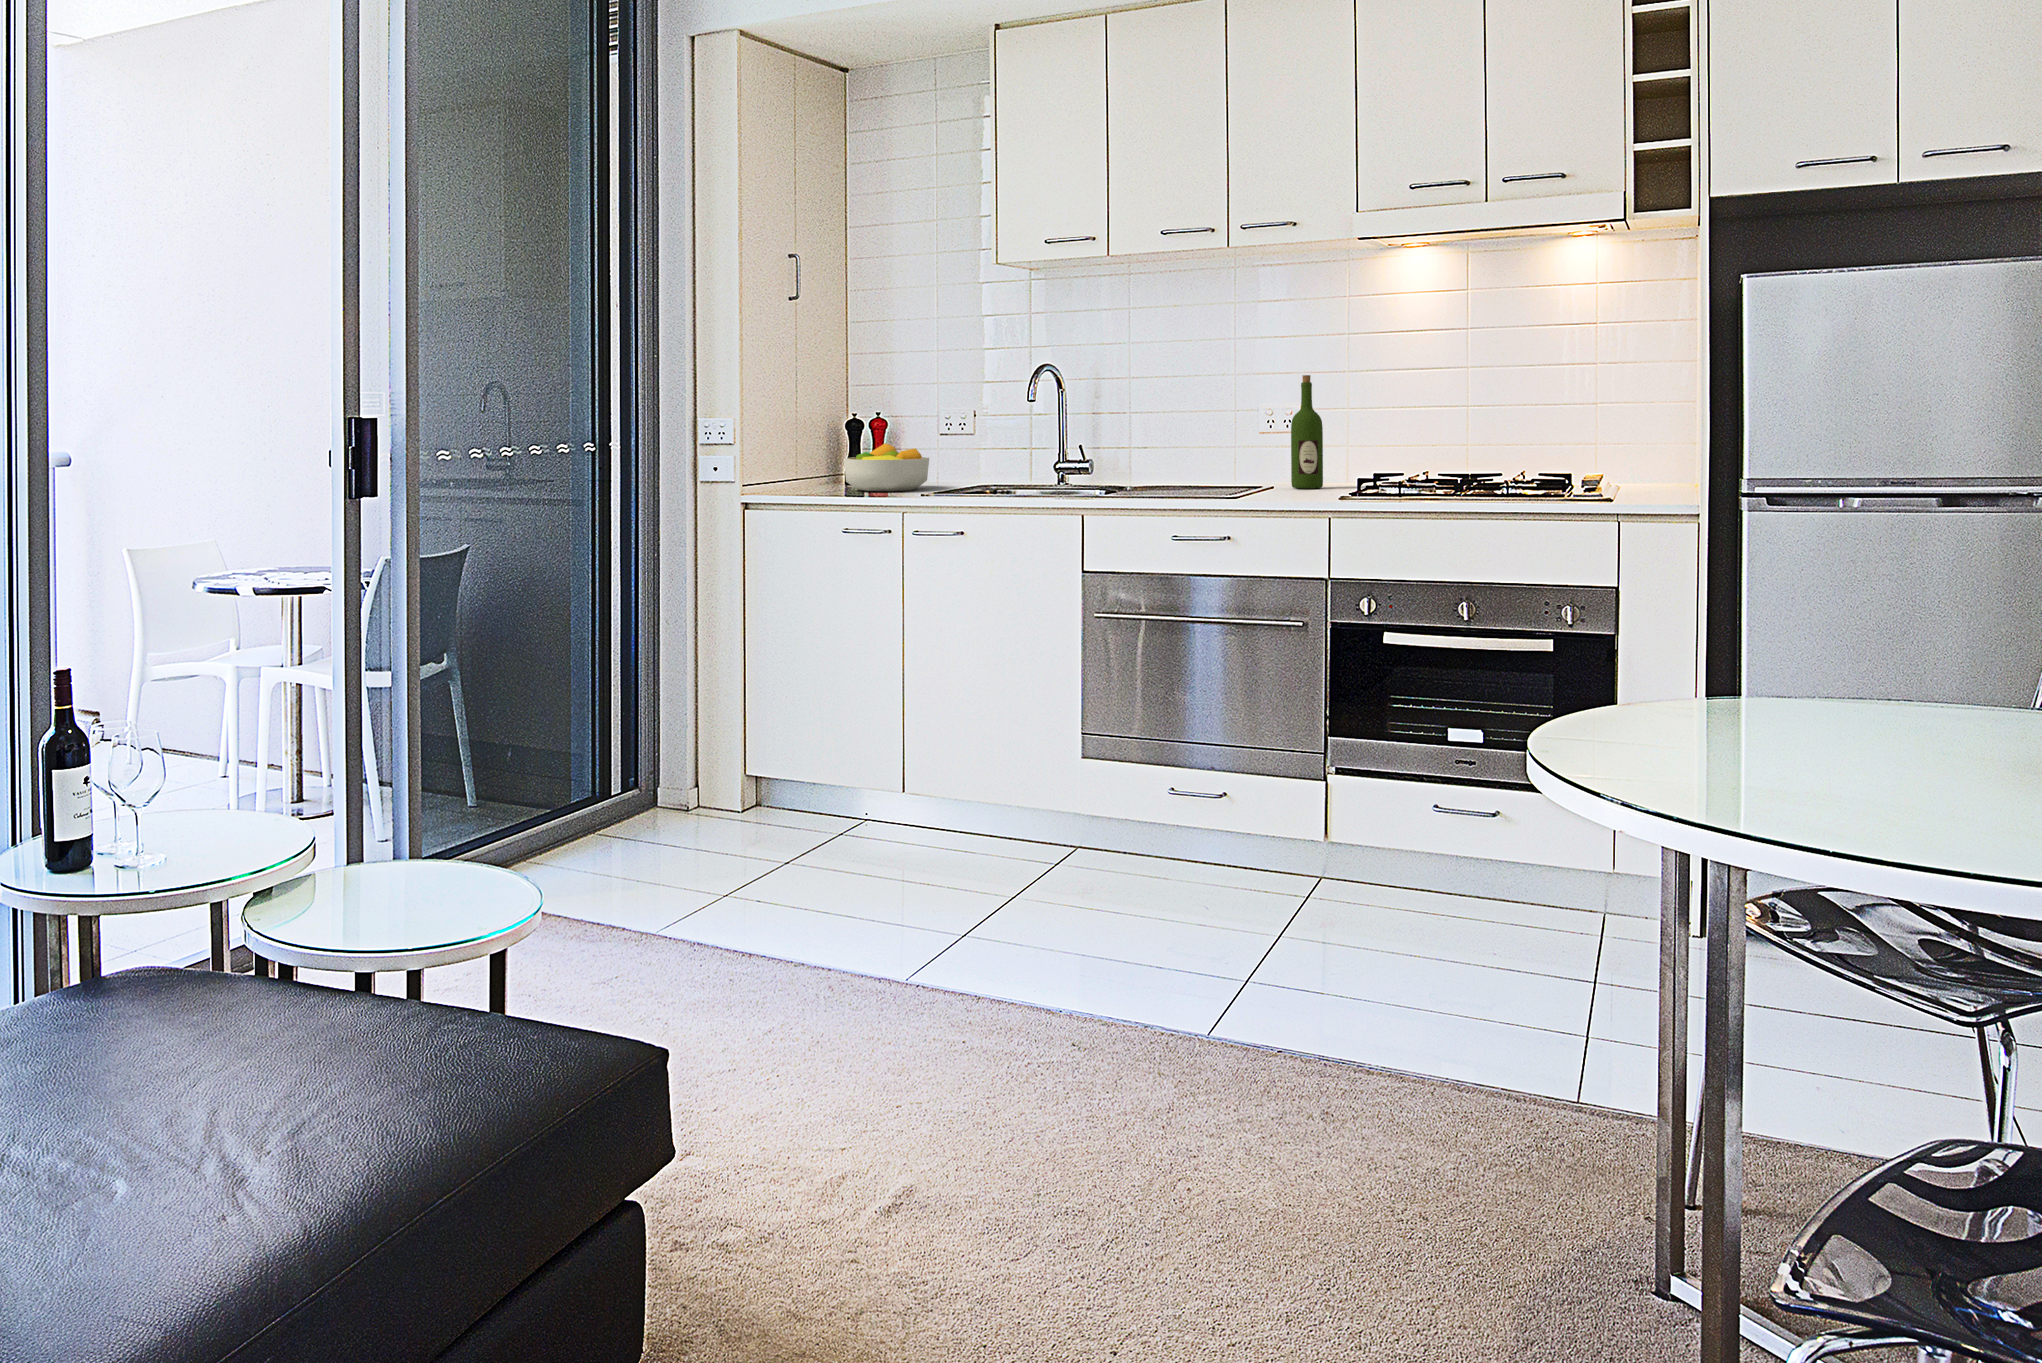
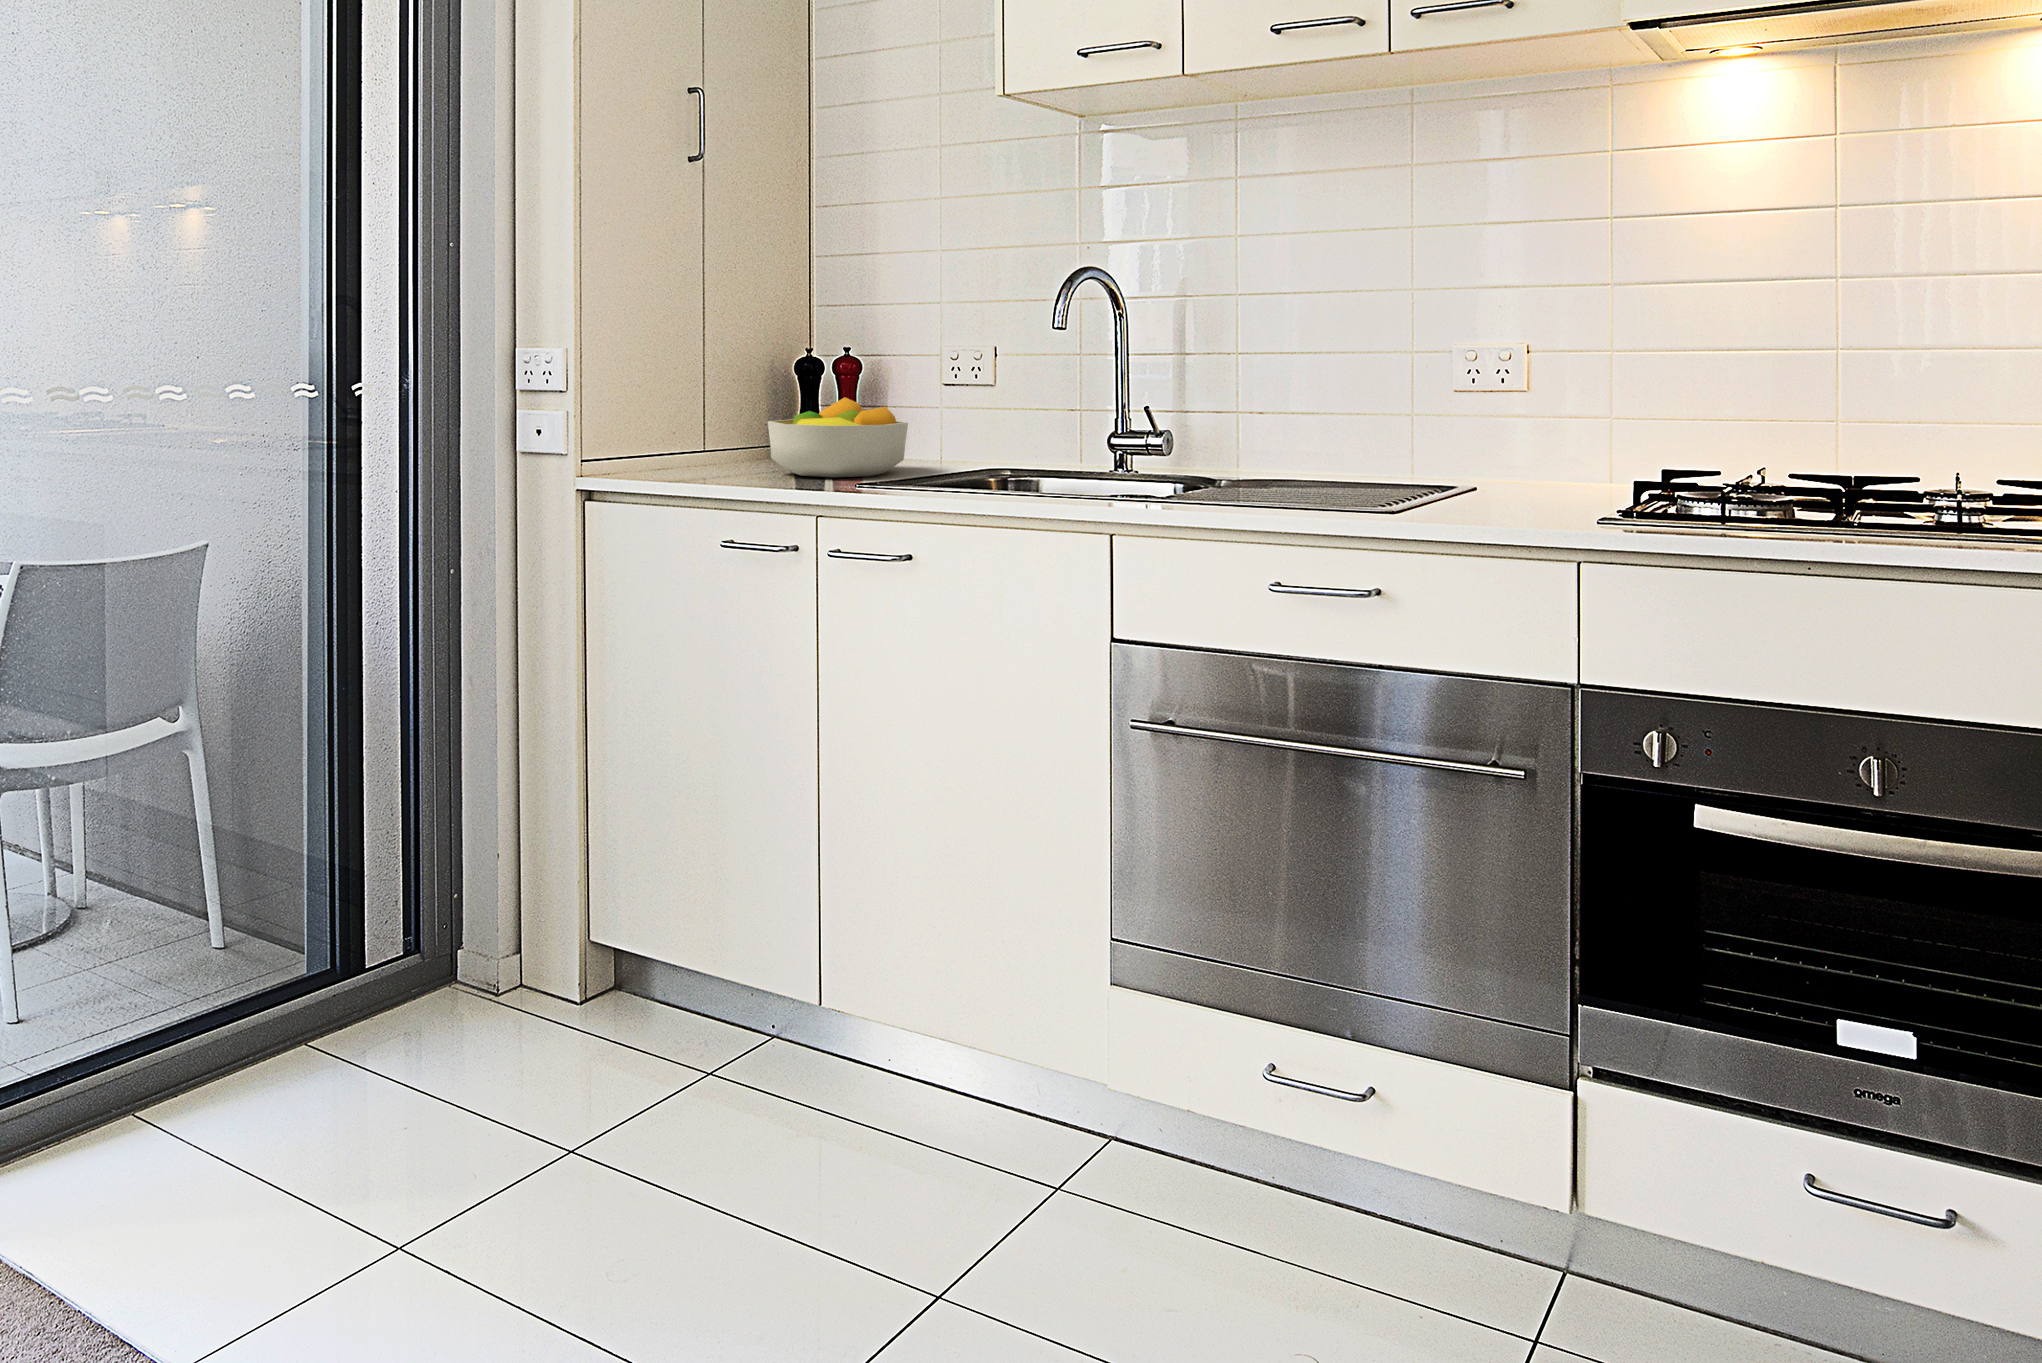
wine bottle: present [1291,375,1323,488] -> none [1512,291,1570,497]

